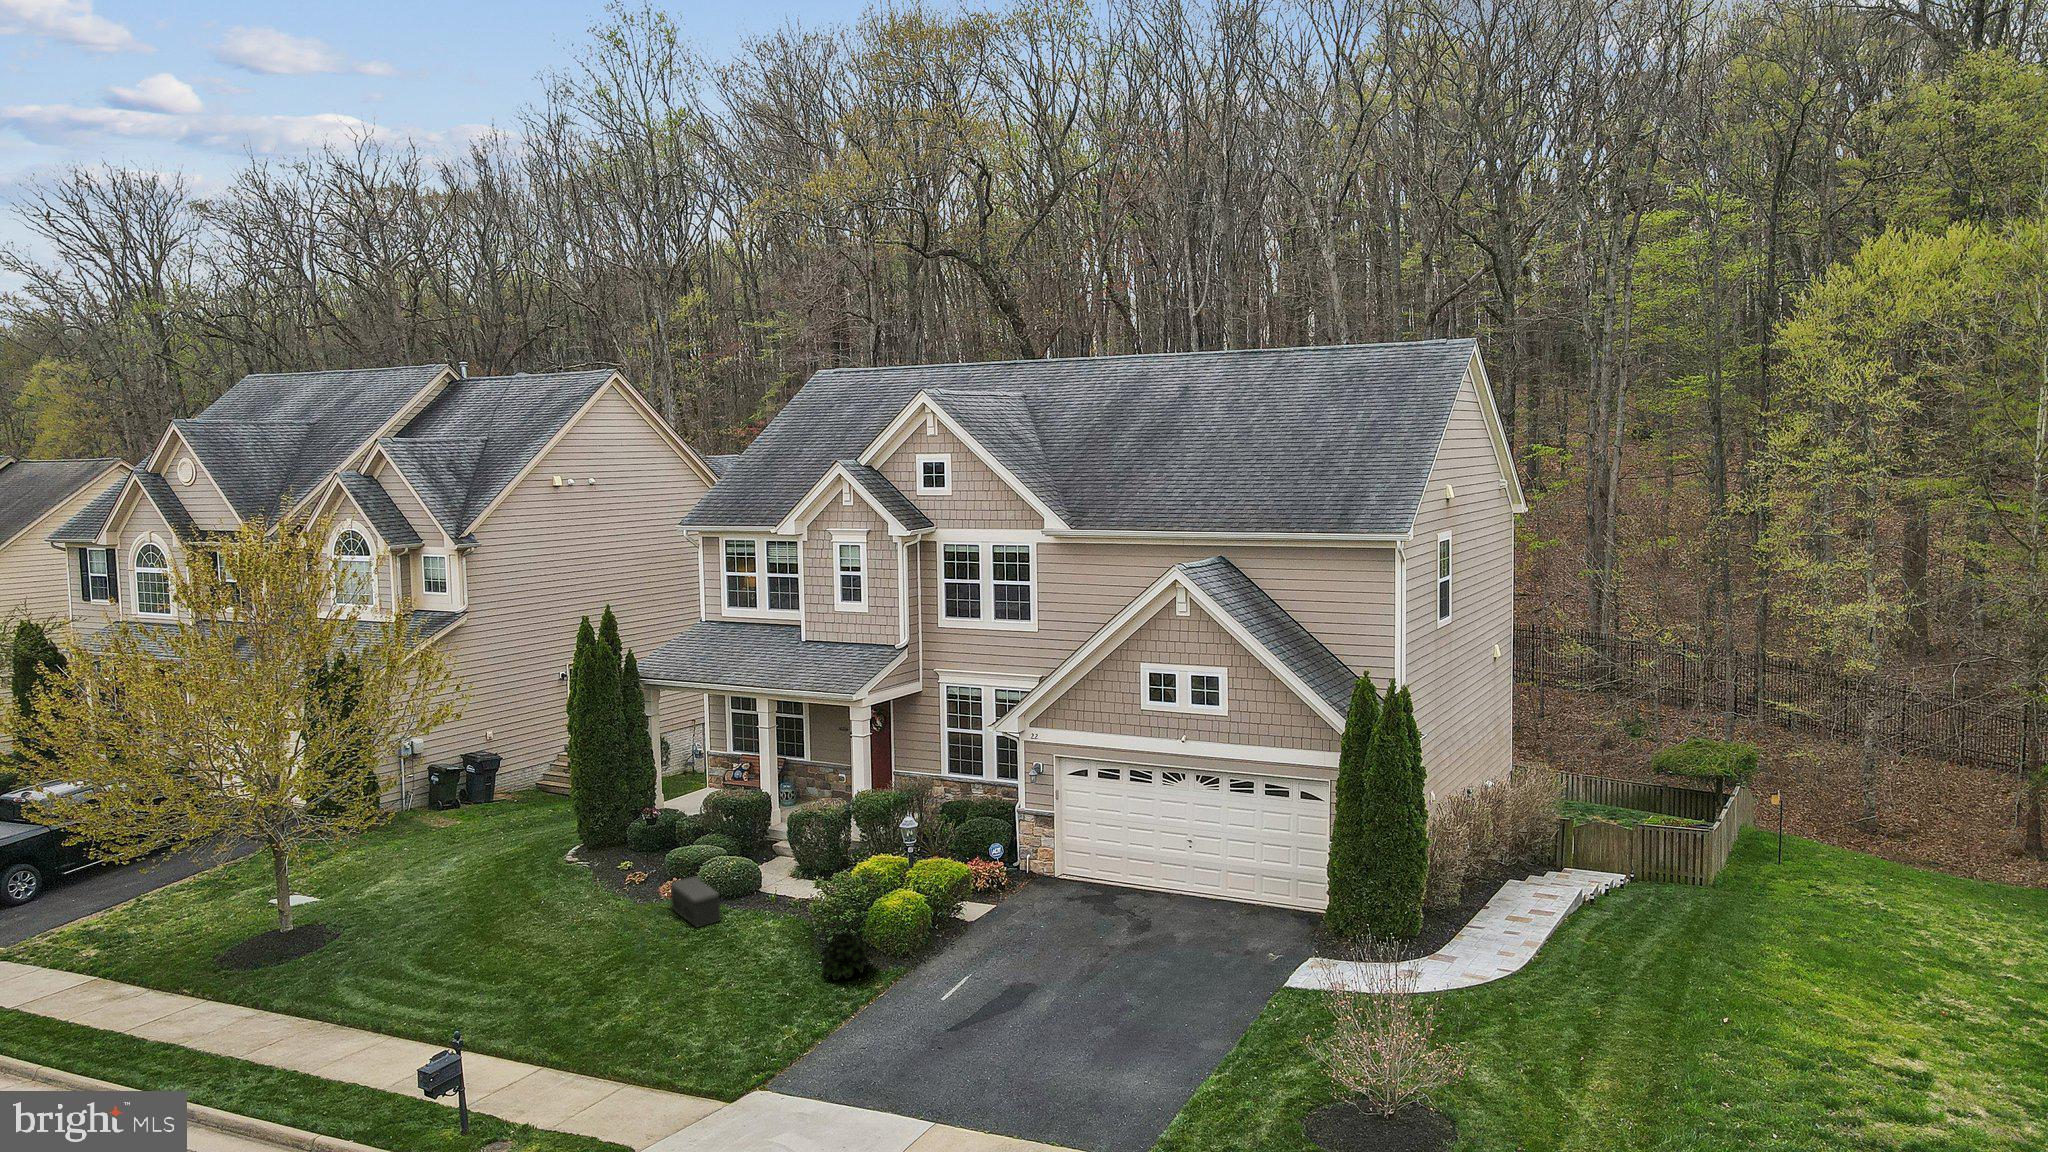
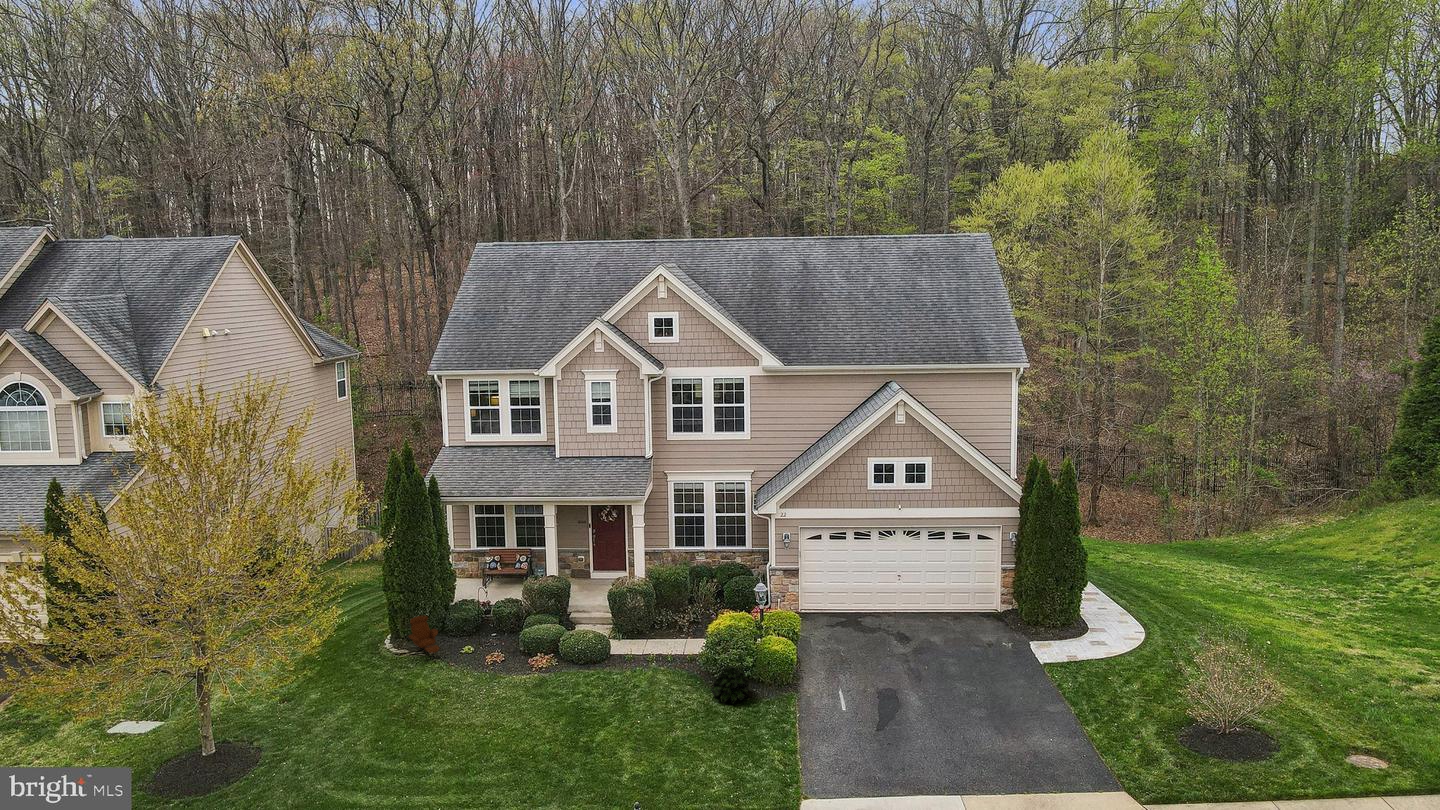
lounge chair: none [568,826,604,883] -> present [409,616,439,658]
storage bench: present [671,877,721,927] -> none [537,644,589,683]

